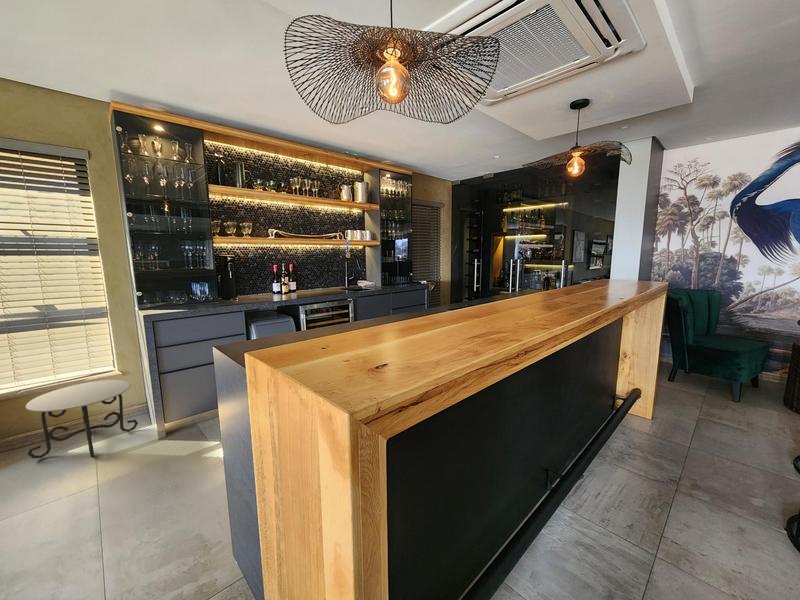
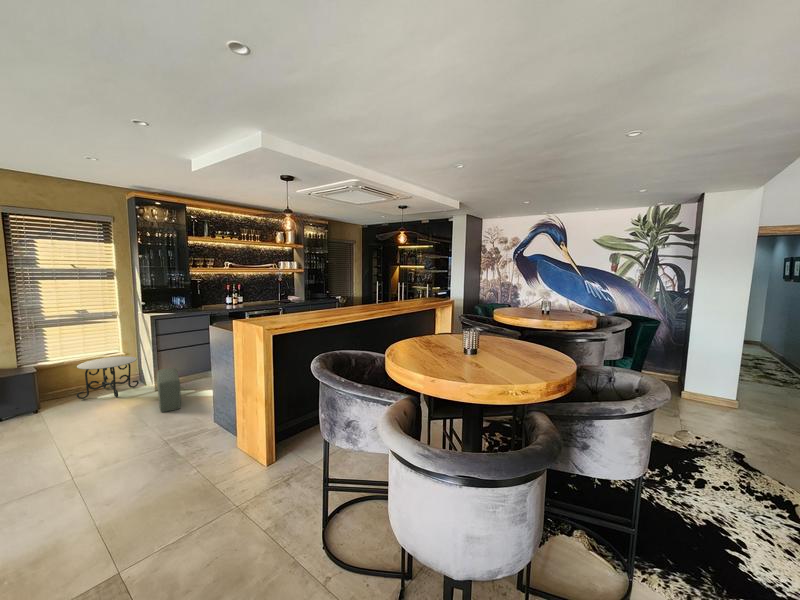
pouf: none [138,407,190,512] -> present [157,368,181,412]

